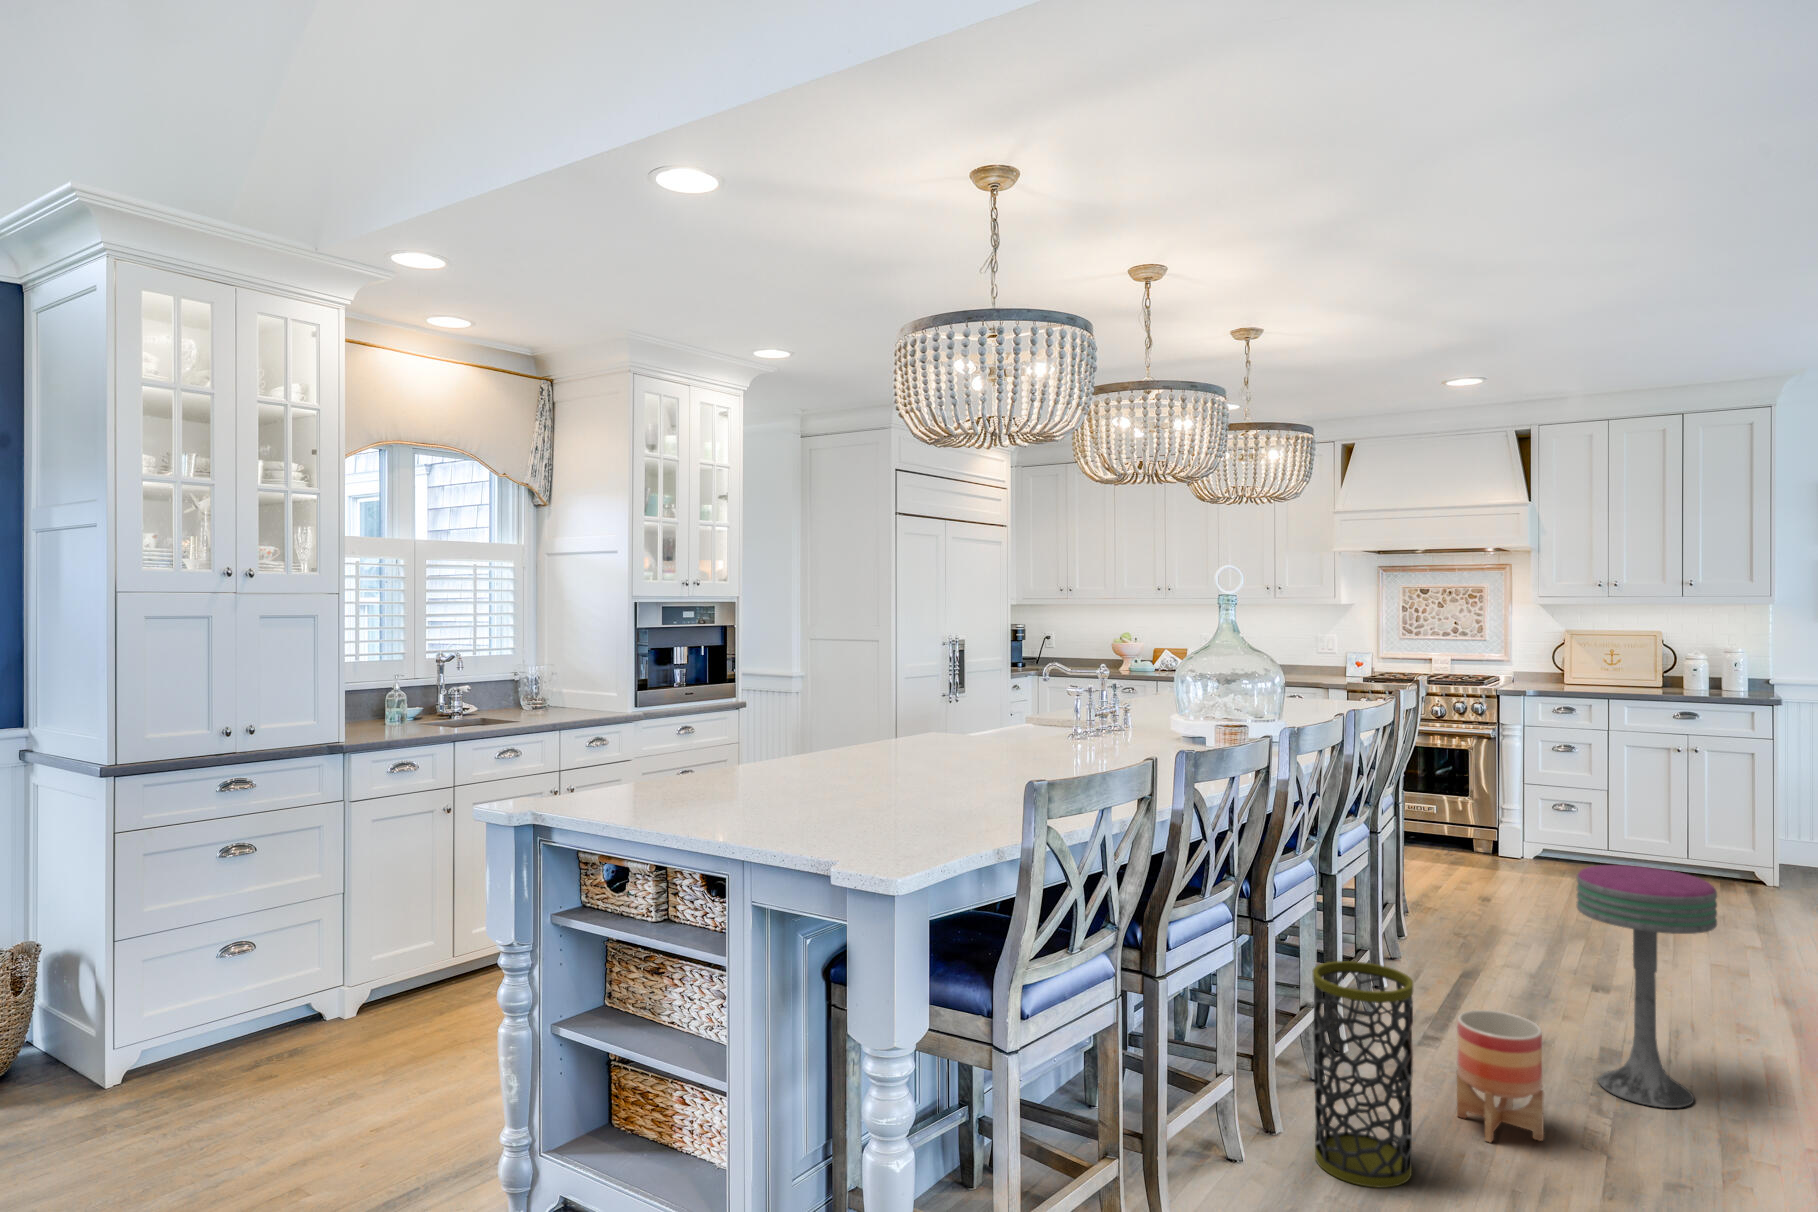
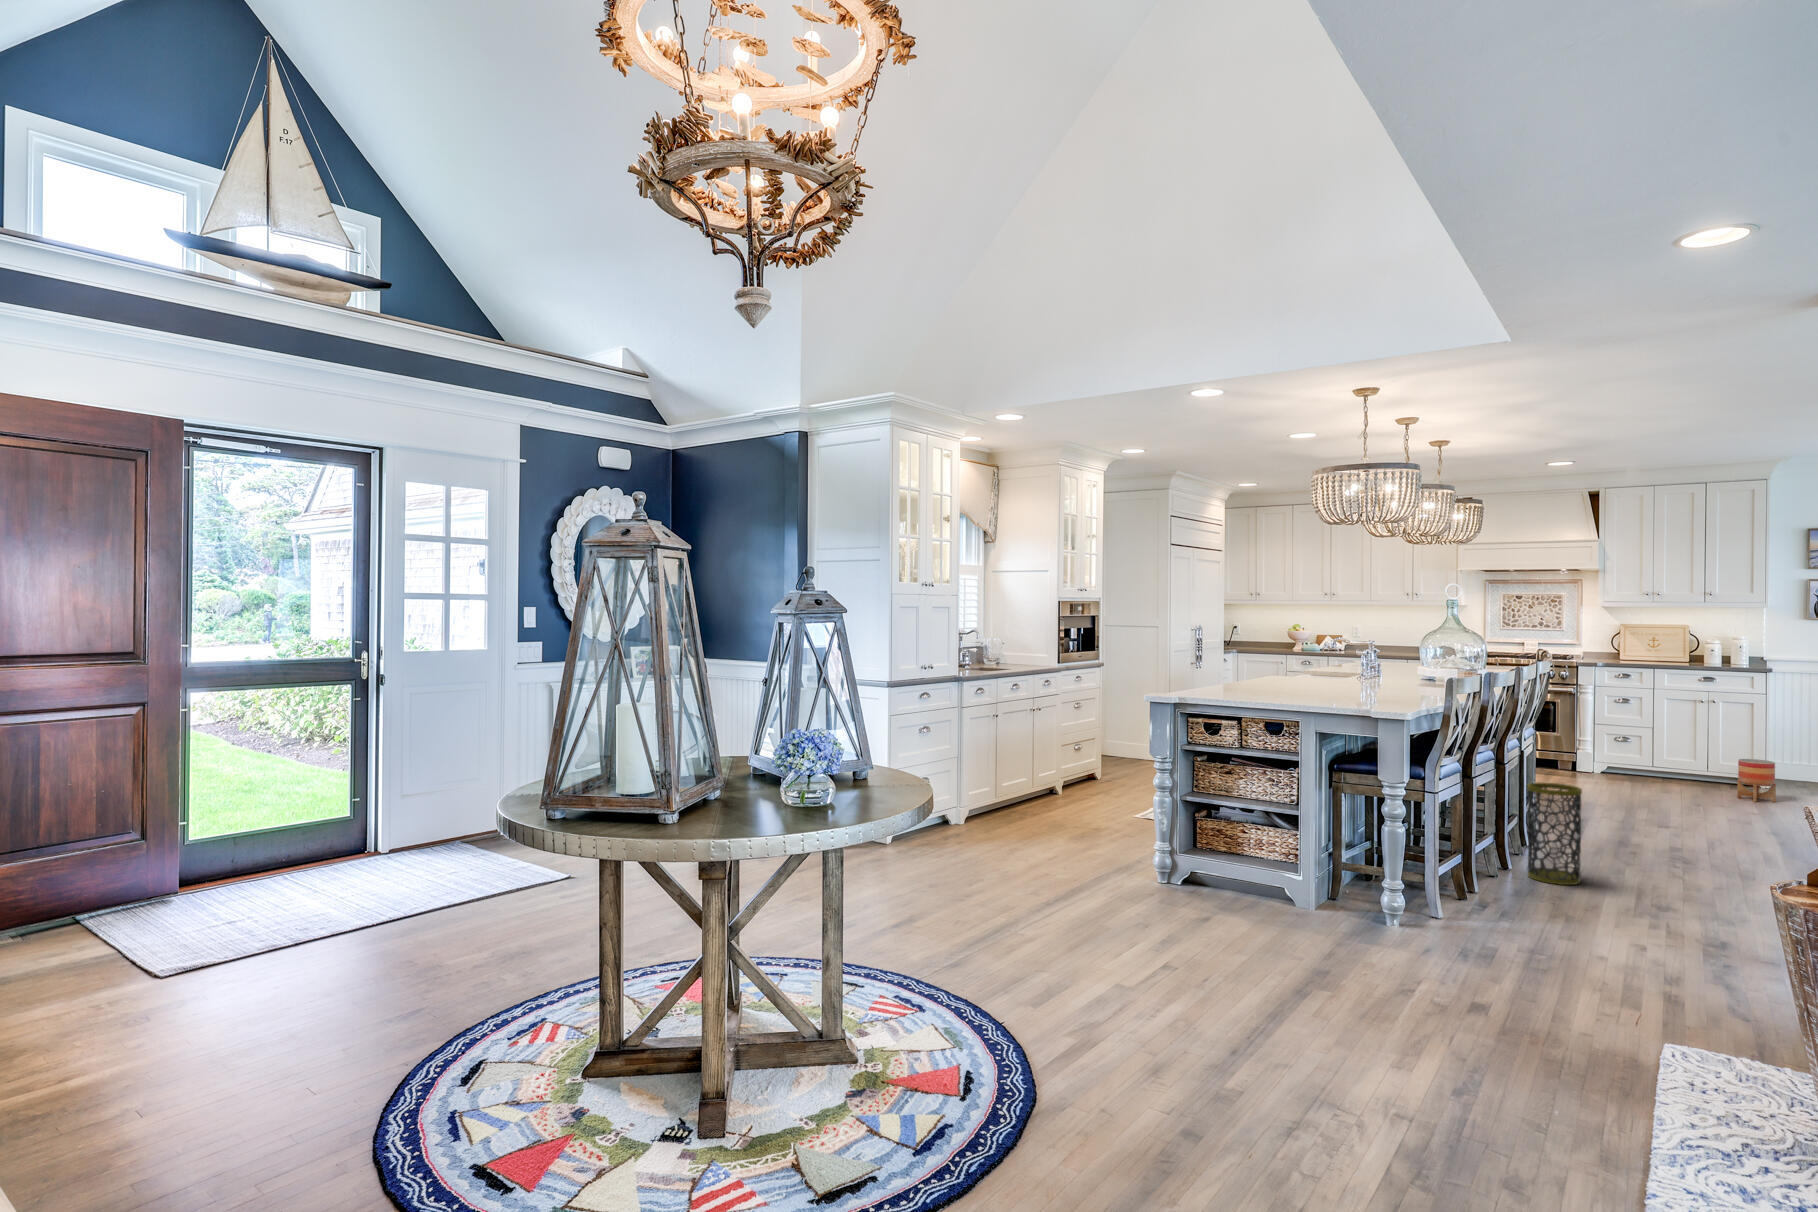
bar stool: present [1576,865,1717,1108] -> none [1656,745,1734,866]
planter: present [1457,1010,1544,1142] -> present [1737,759,1776,802]

